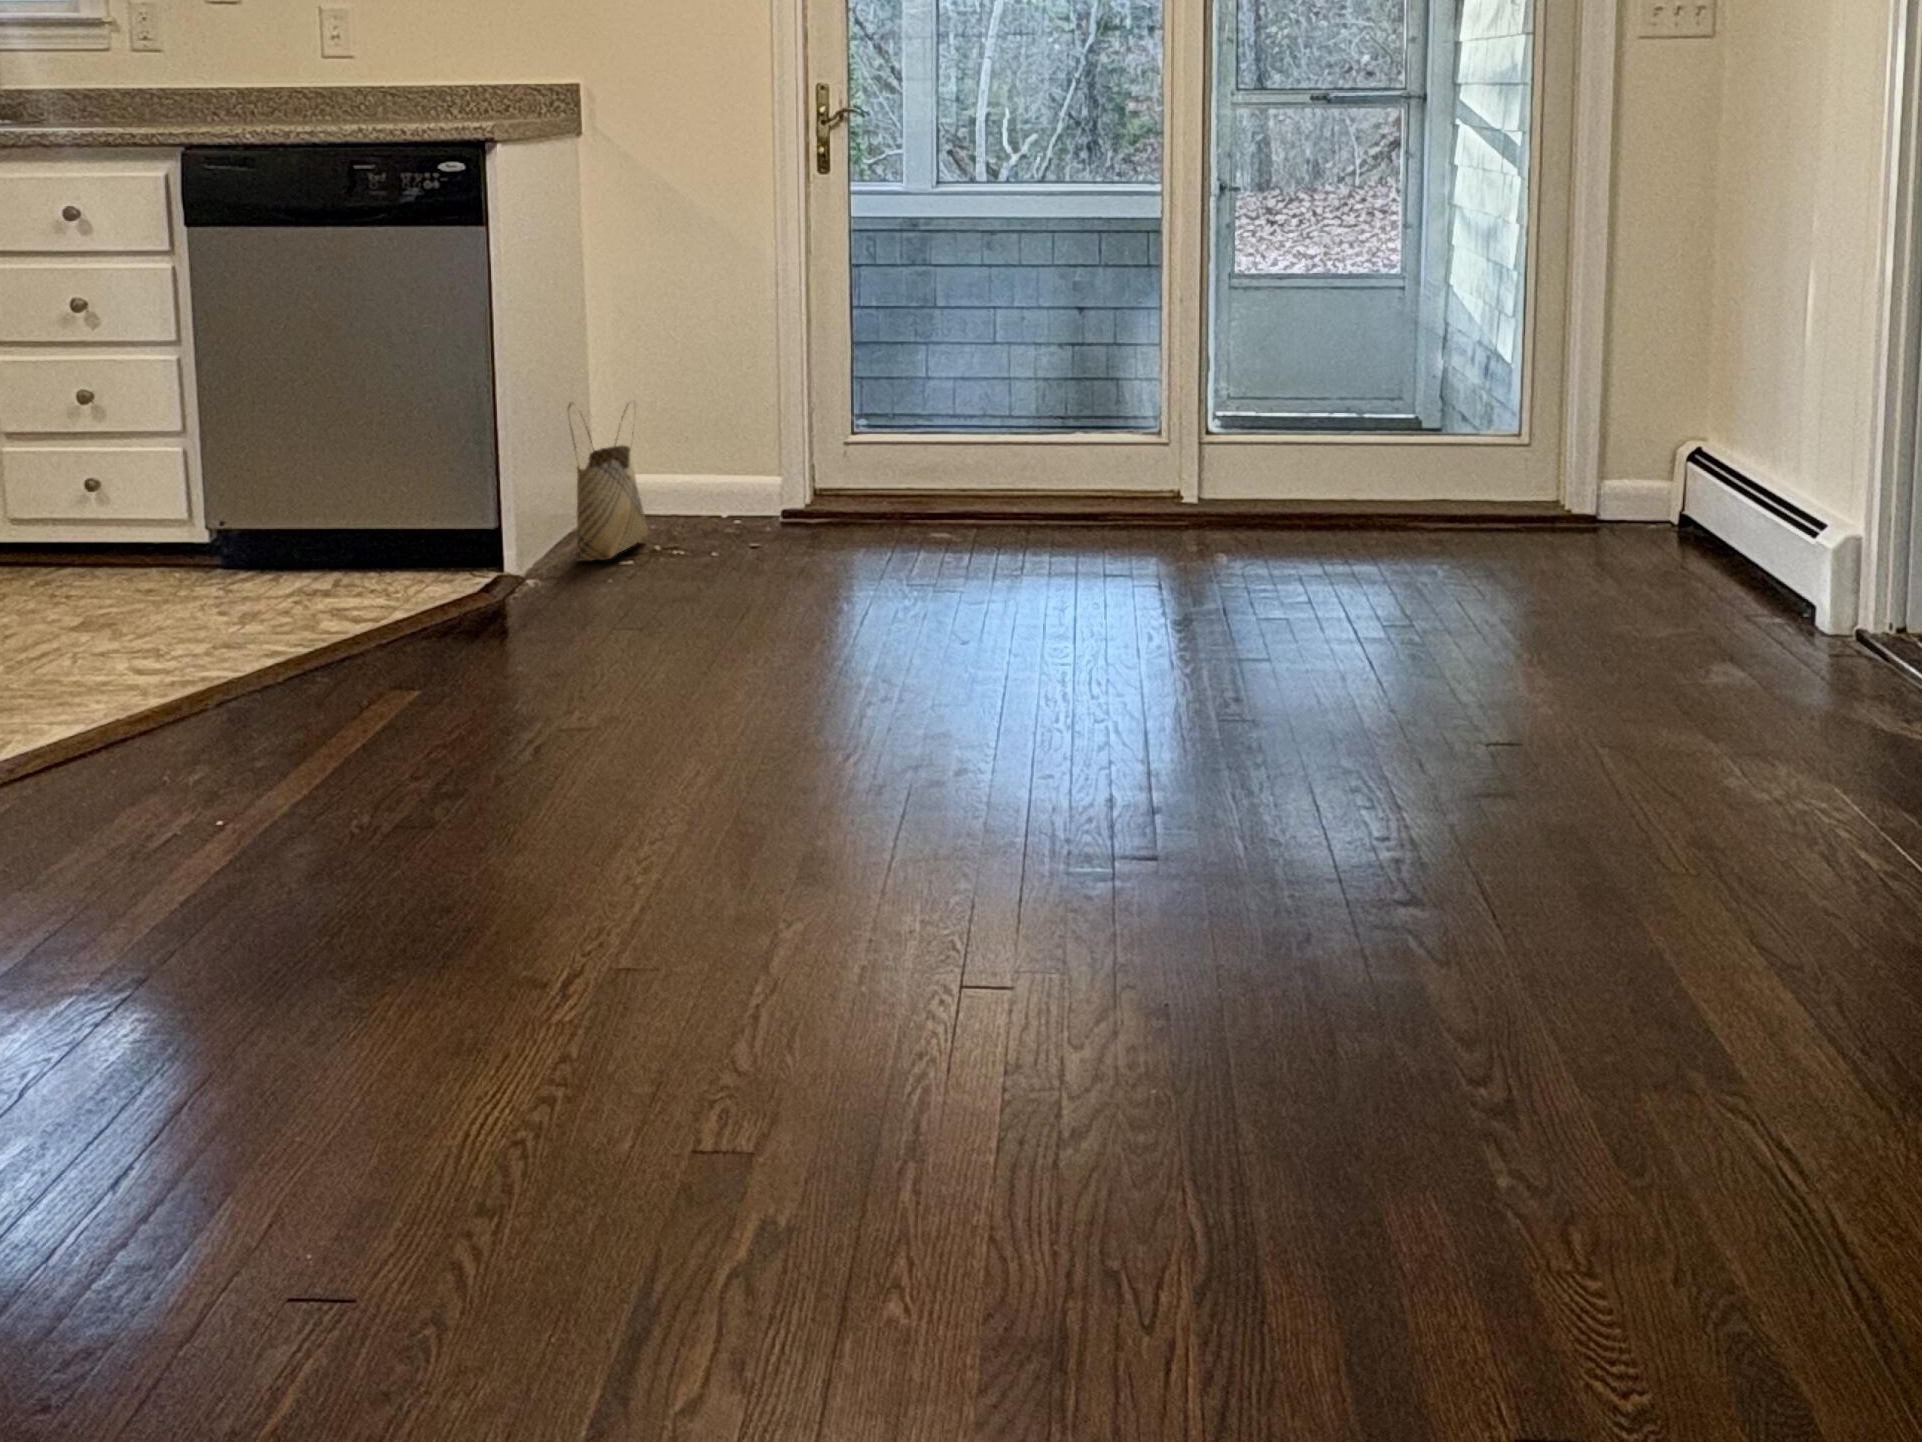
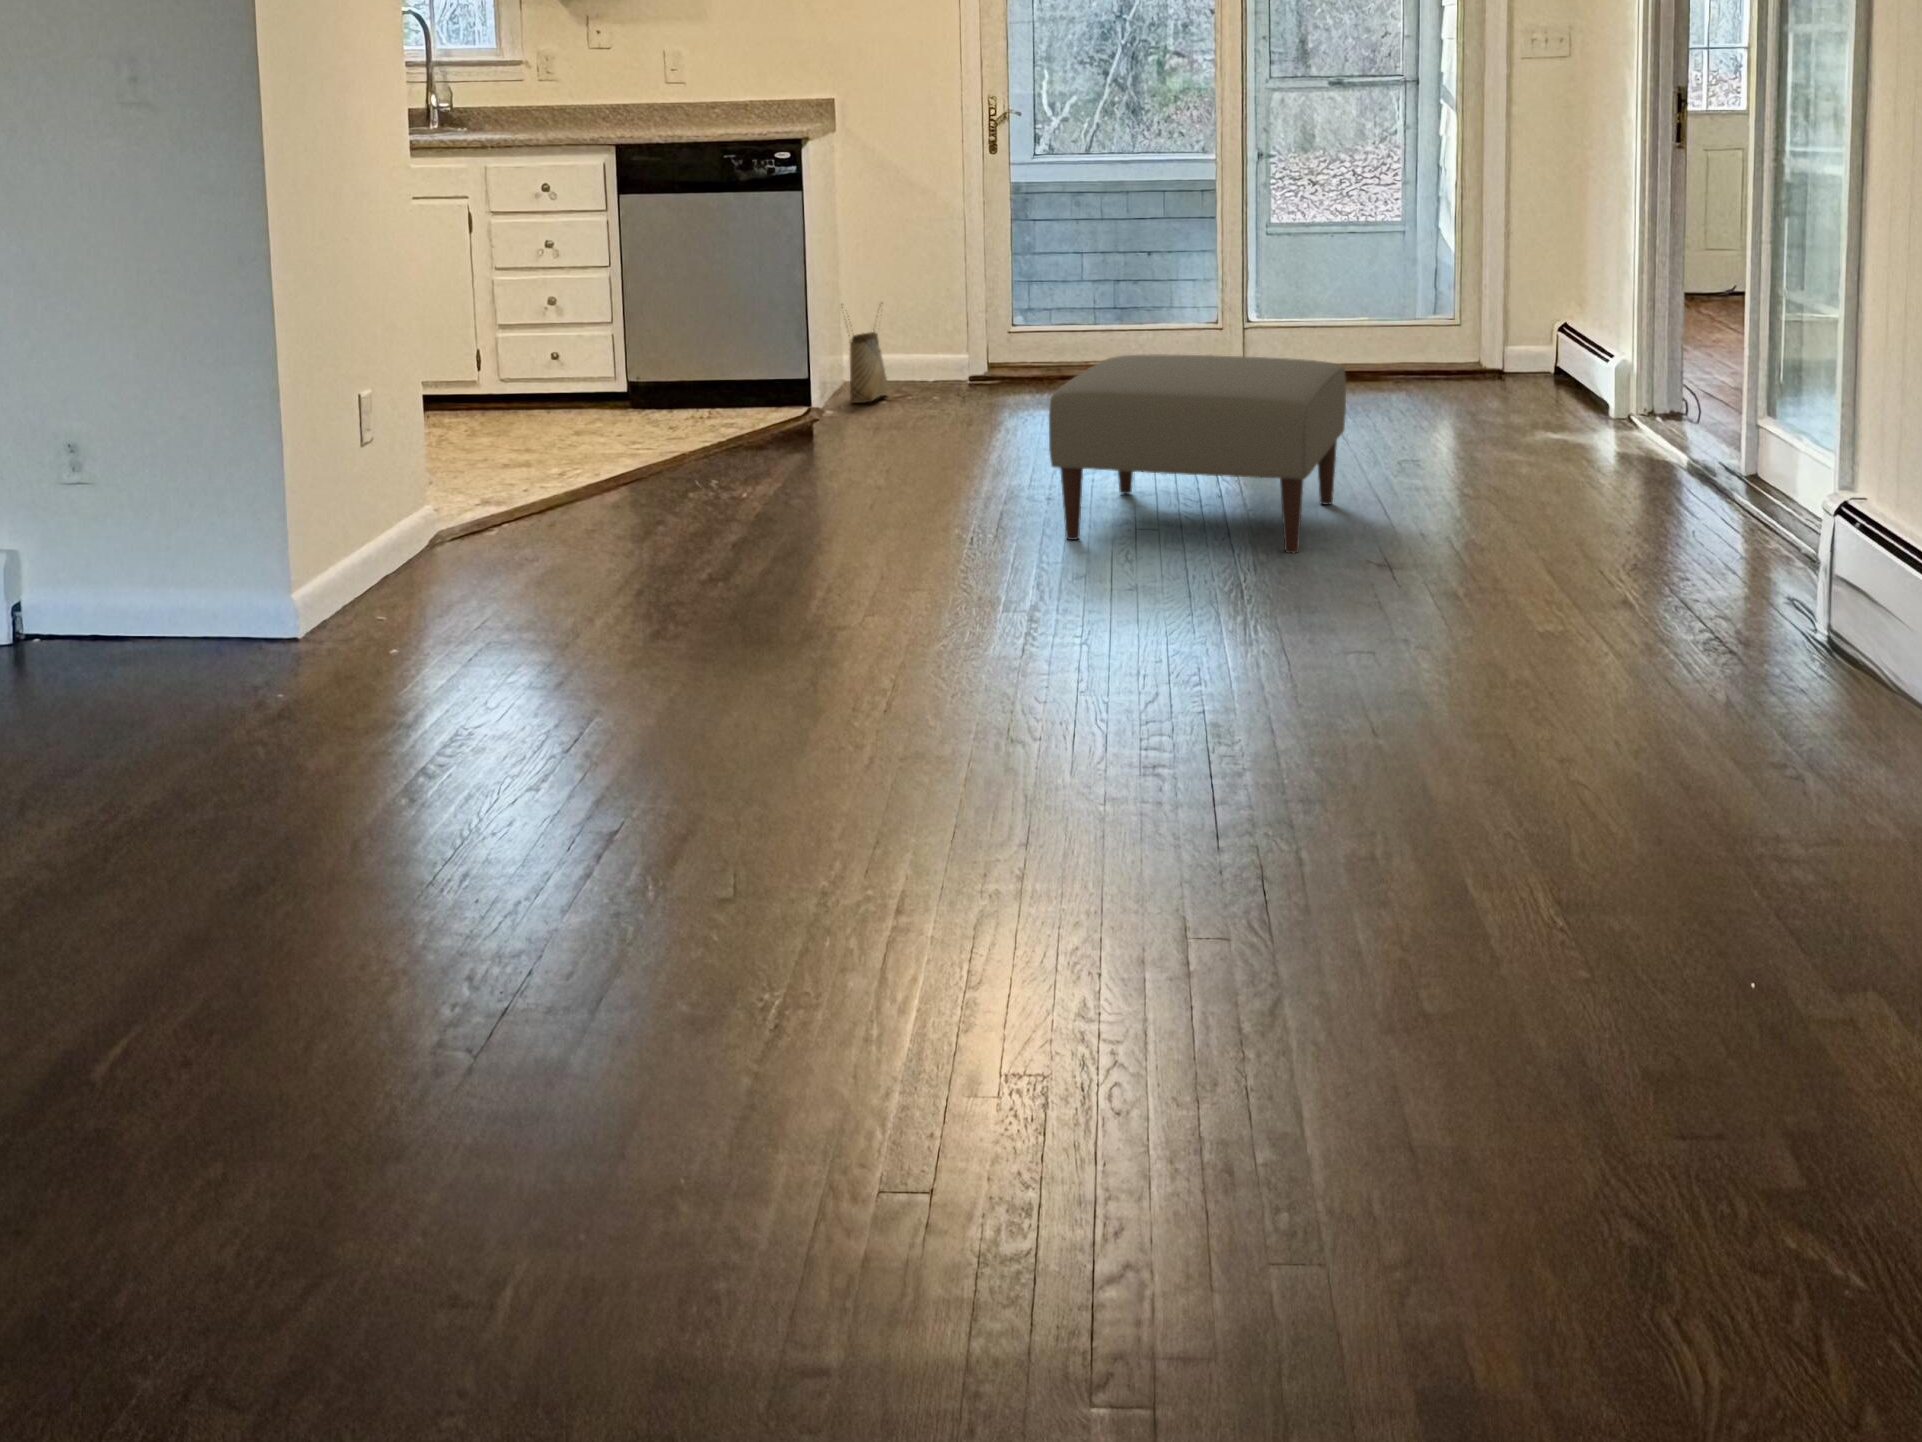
ottoman: none [723,567,1408,1138] -> present [1049,354,1346,553]

